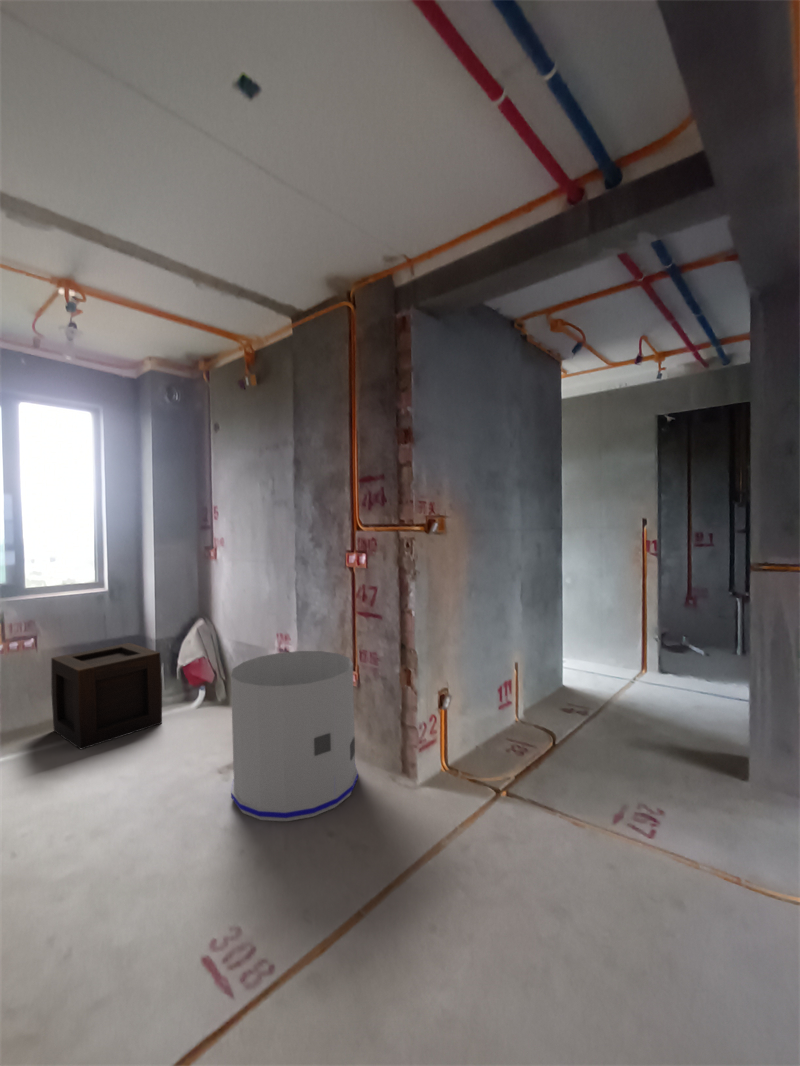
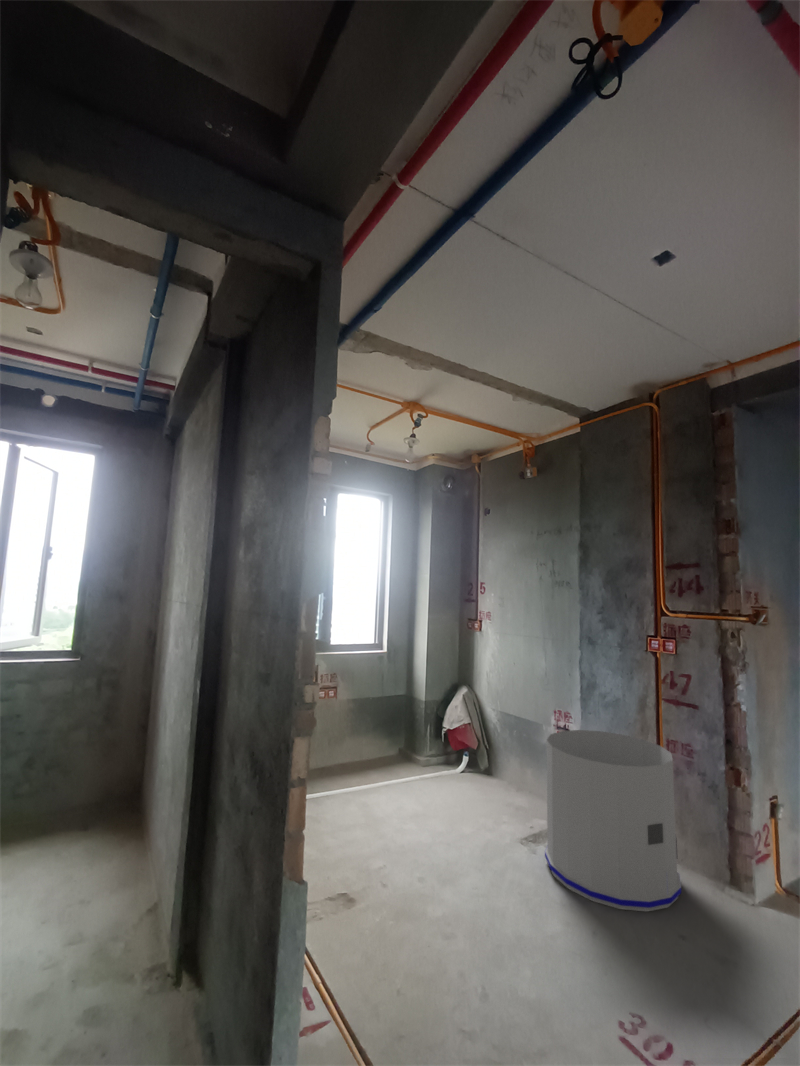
wooden crate: present [51,643,162,749] -> none [349,700,439,793]

